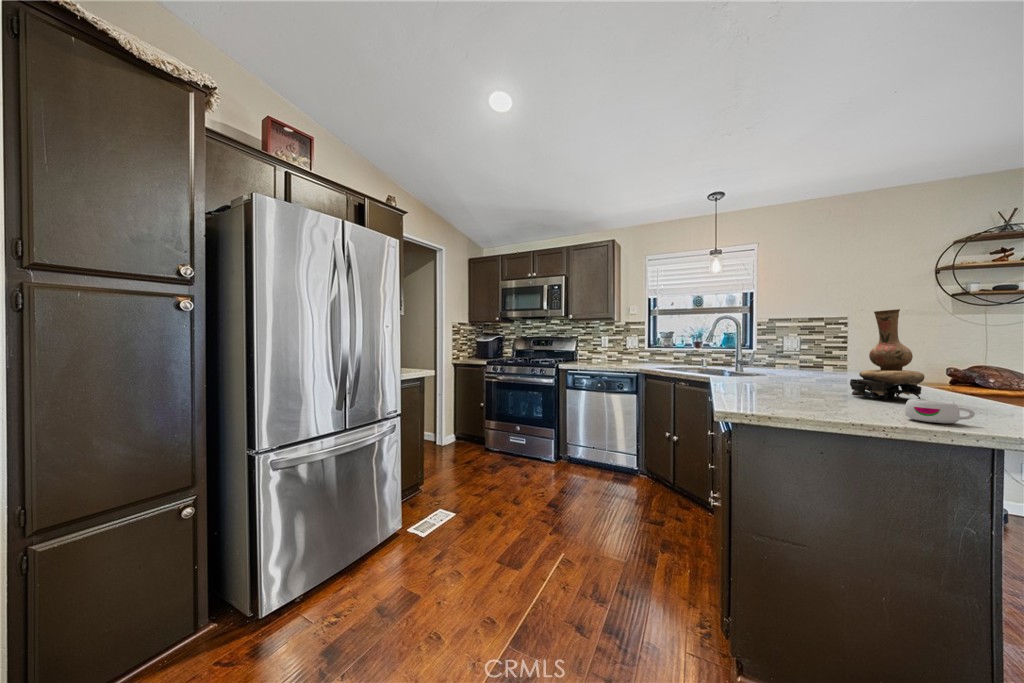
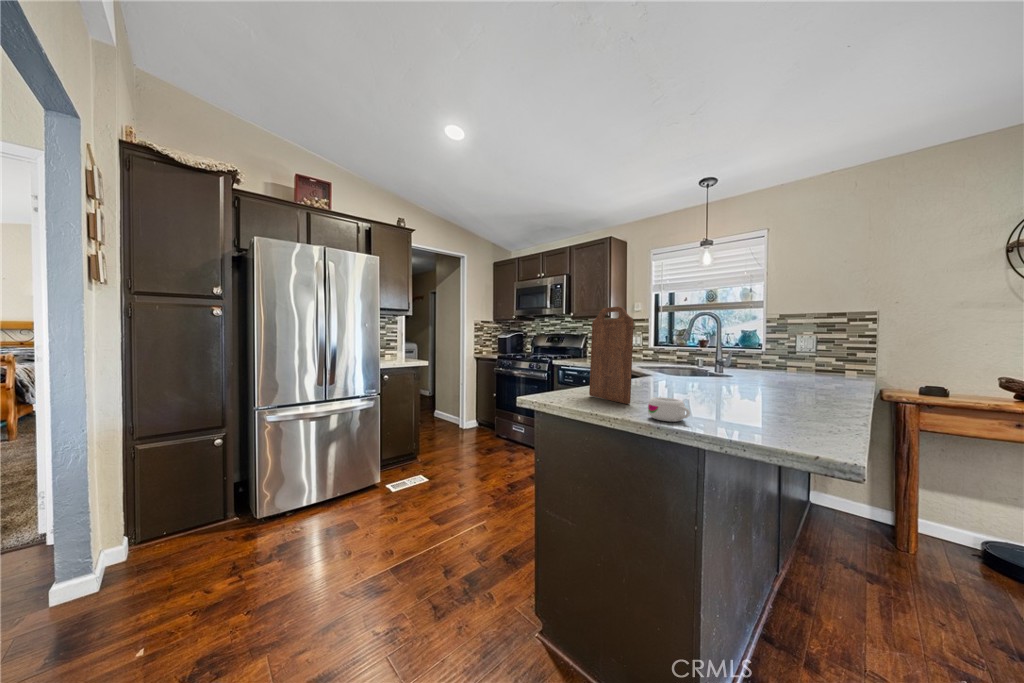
cutting board: none [755,307,828,408] -> present [589,306,634,404]
vase: present [850,309,925,400] -> none [709,306,791,409]

